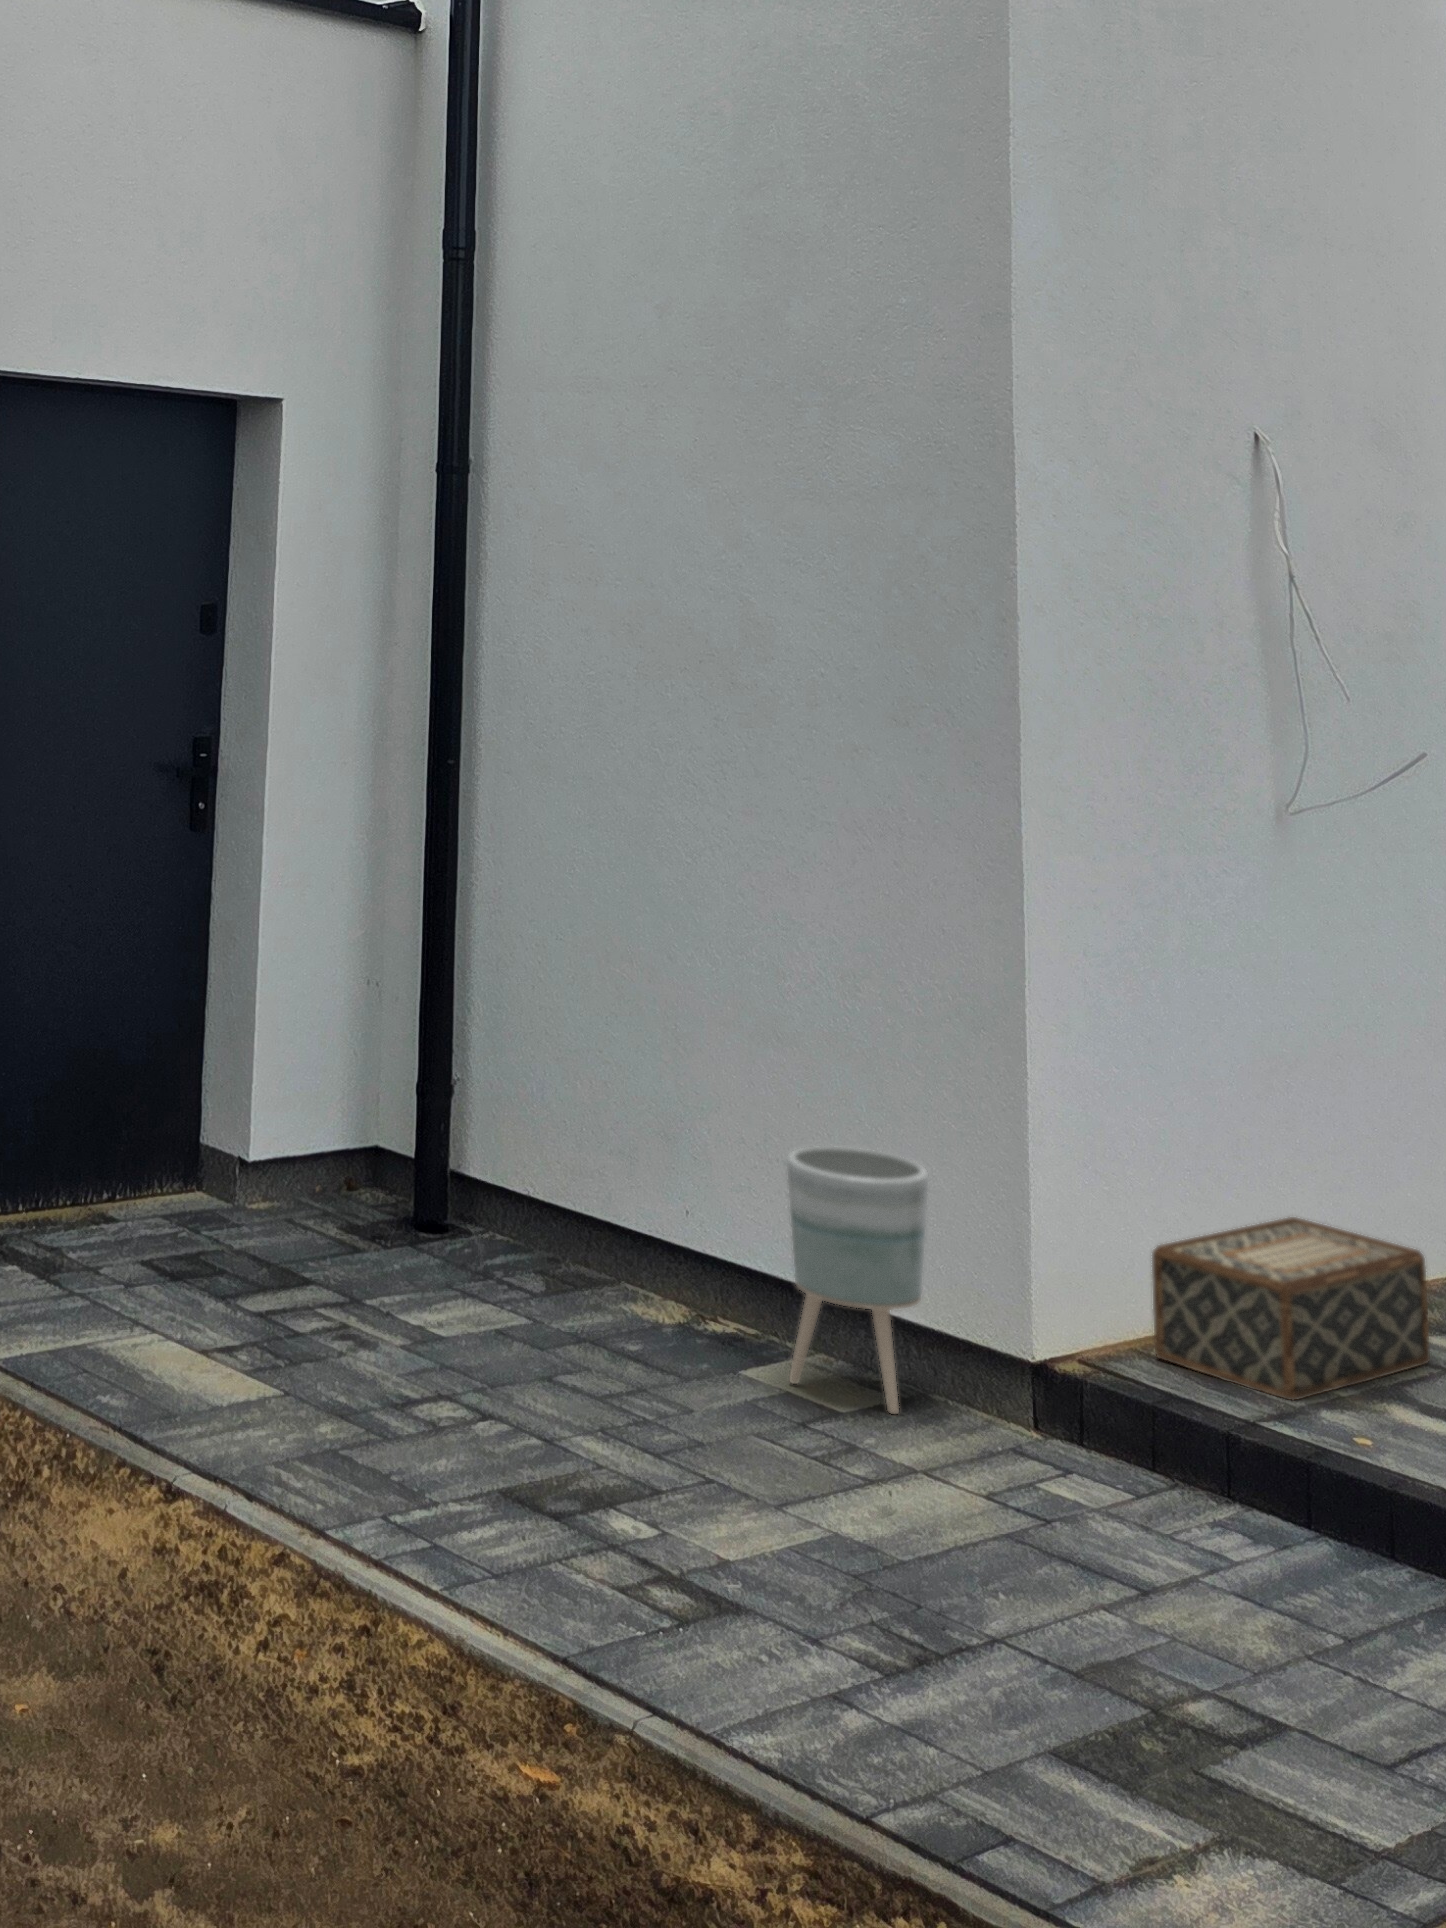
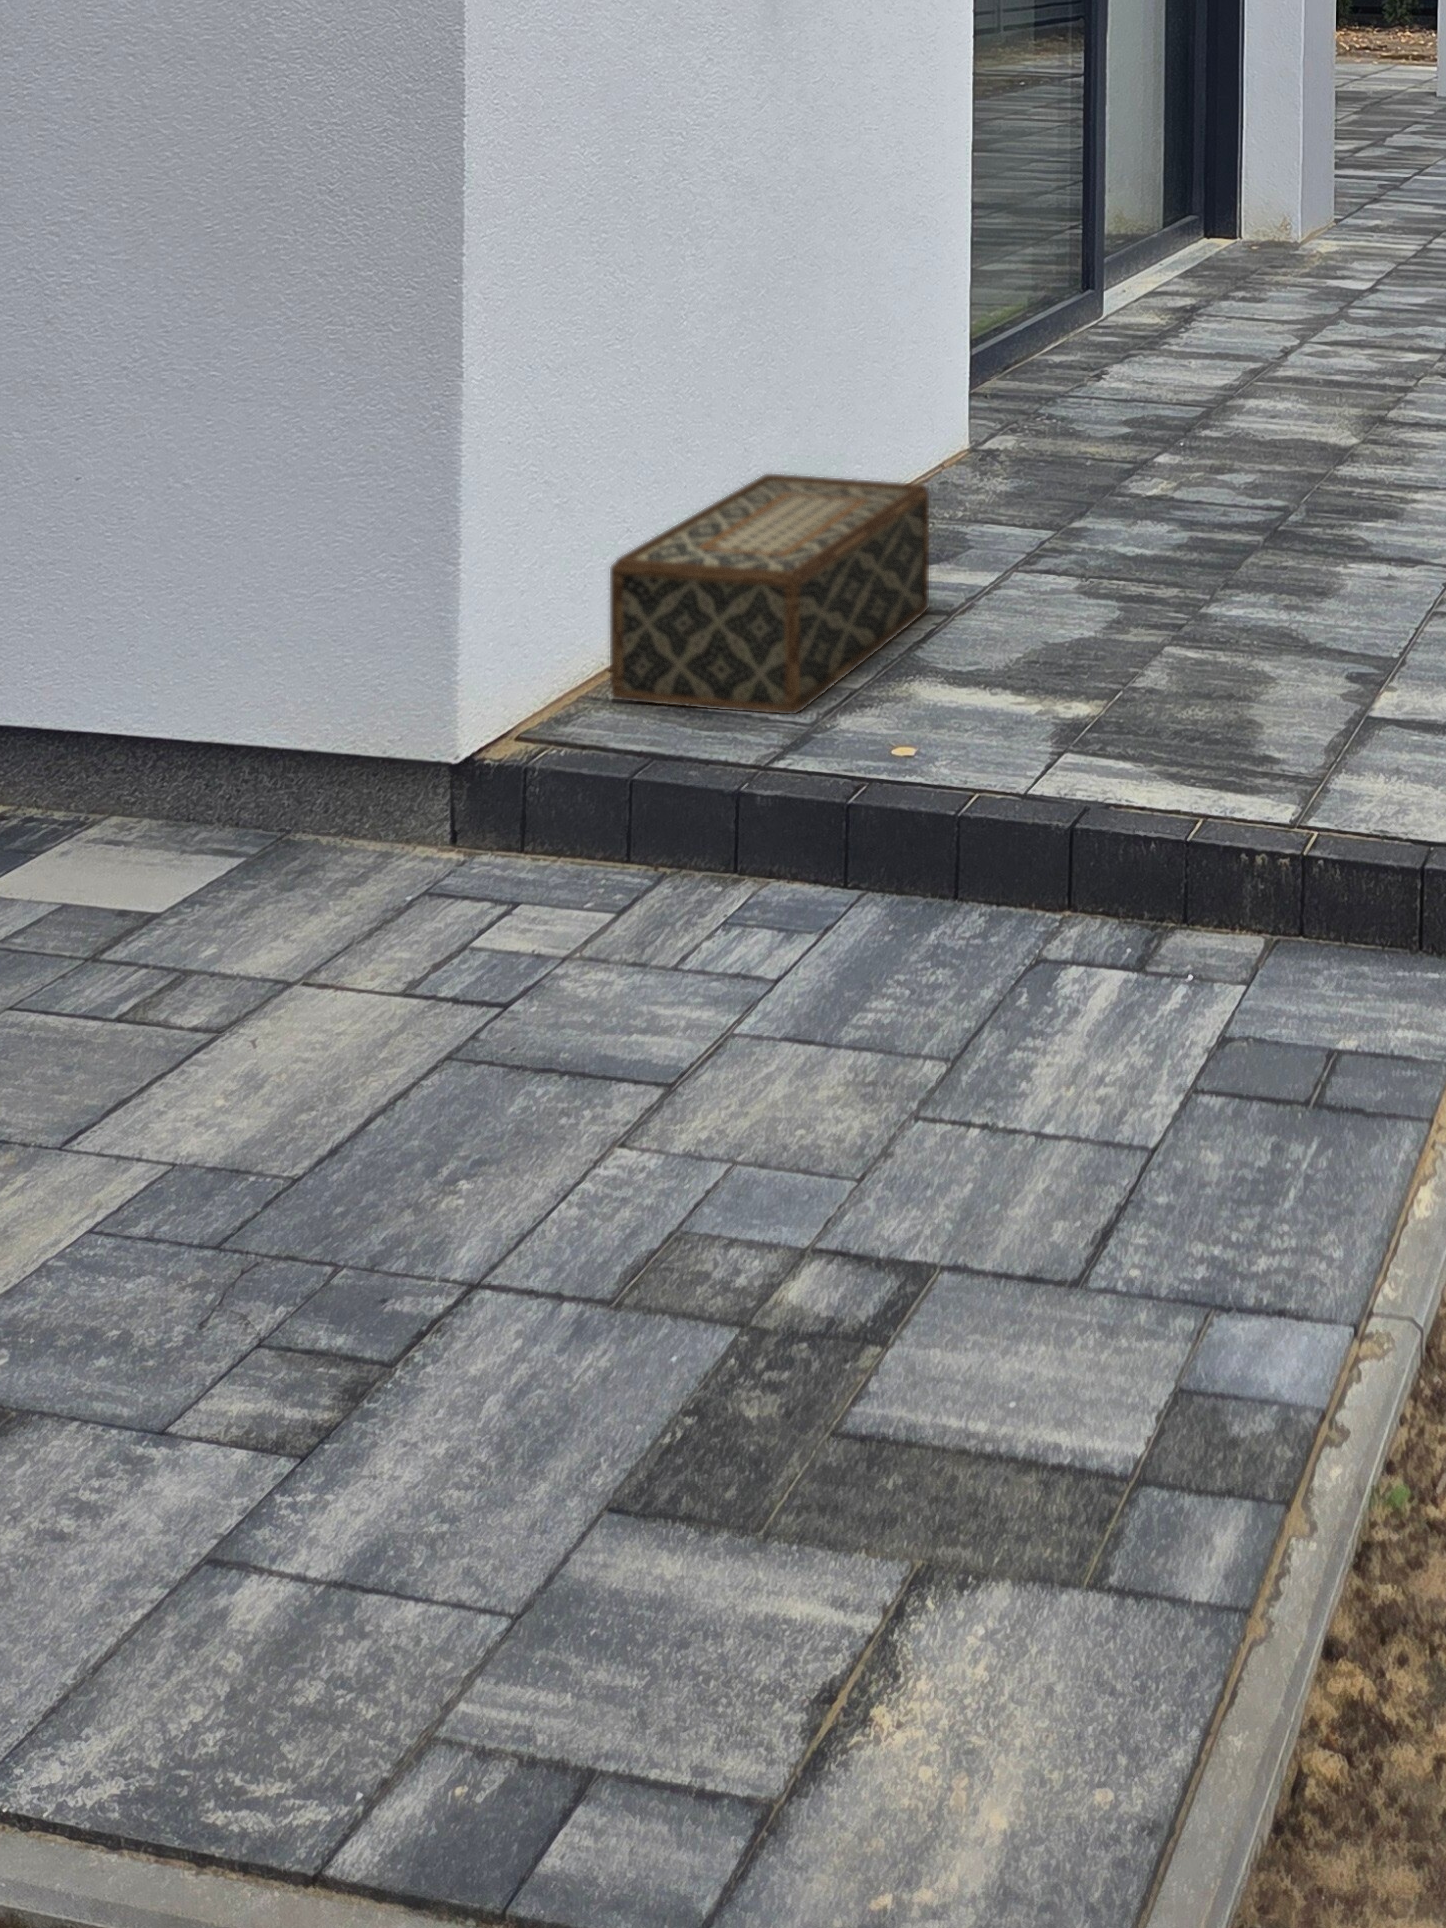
planter: present [787,1146,928,1414] -> none [62,523,296,893]

